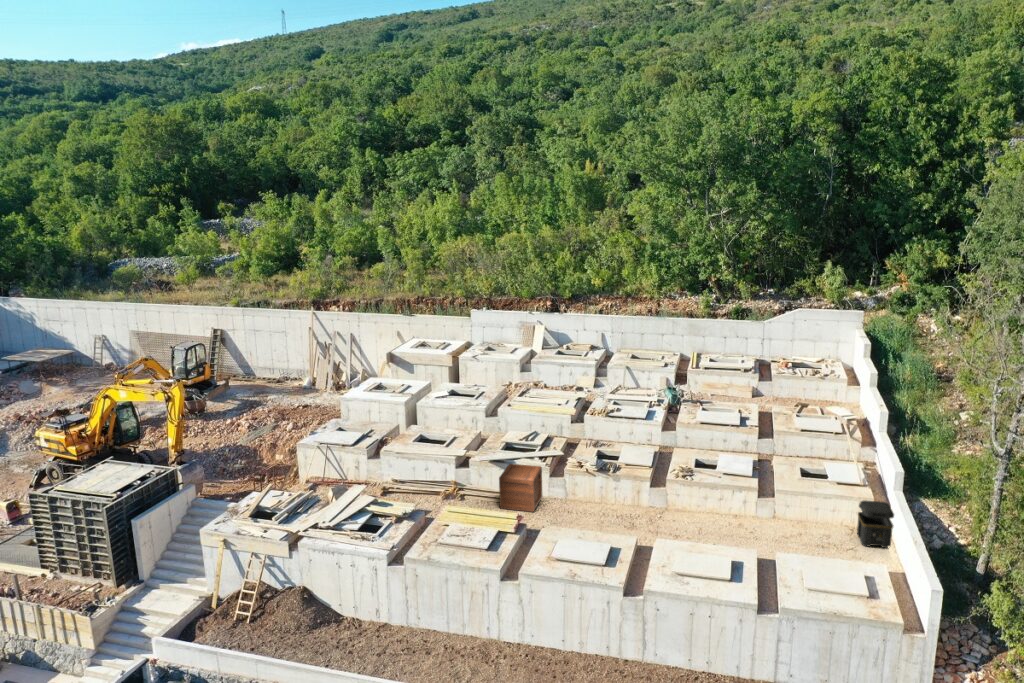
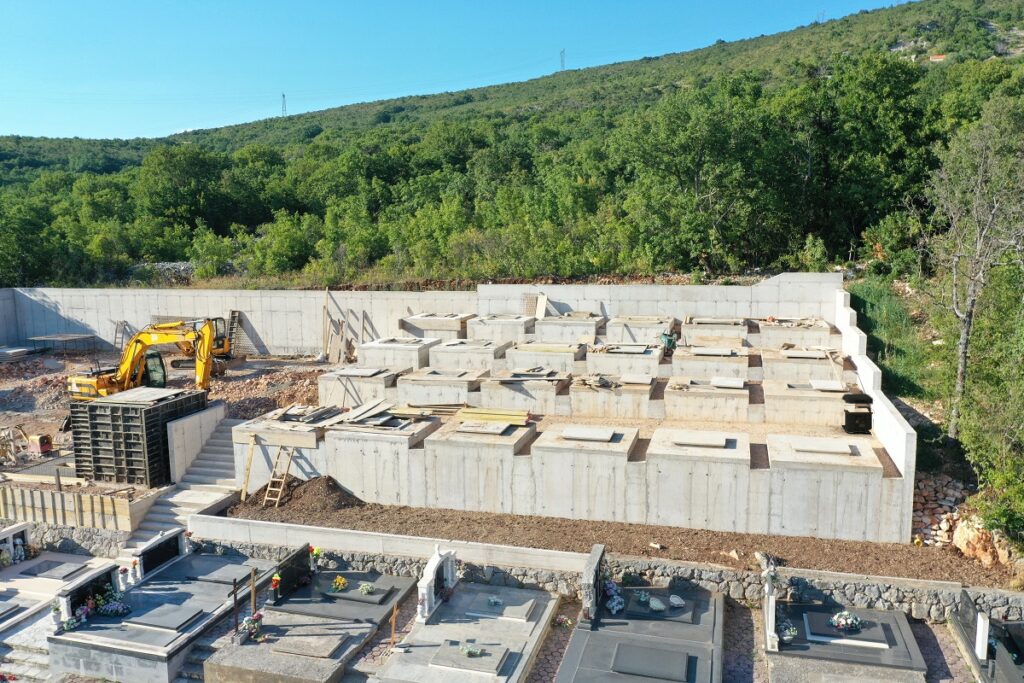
wooden crate: present [499,464,542,512] -> none [509,382,549,421]

